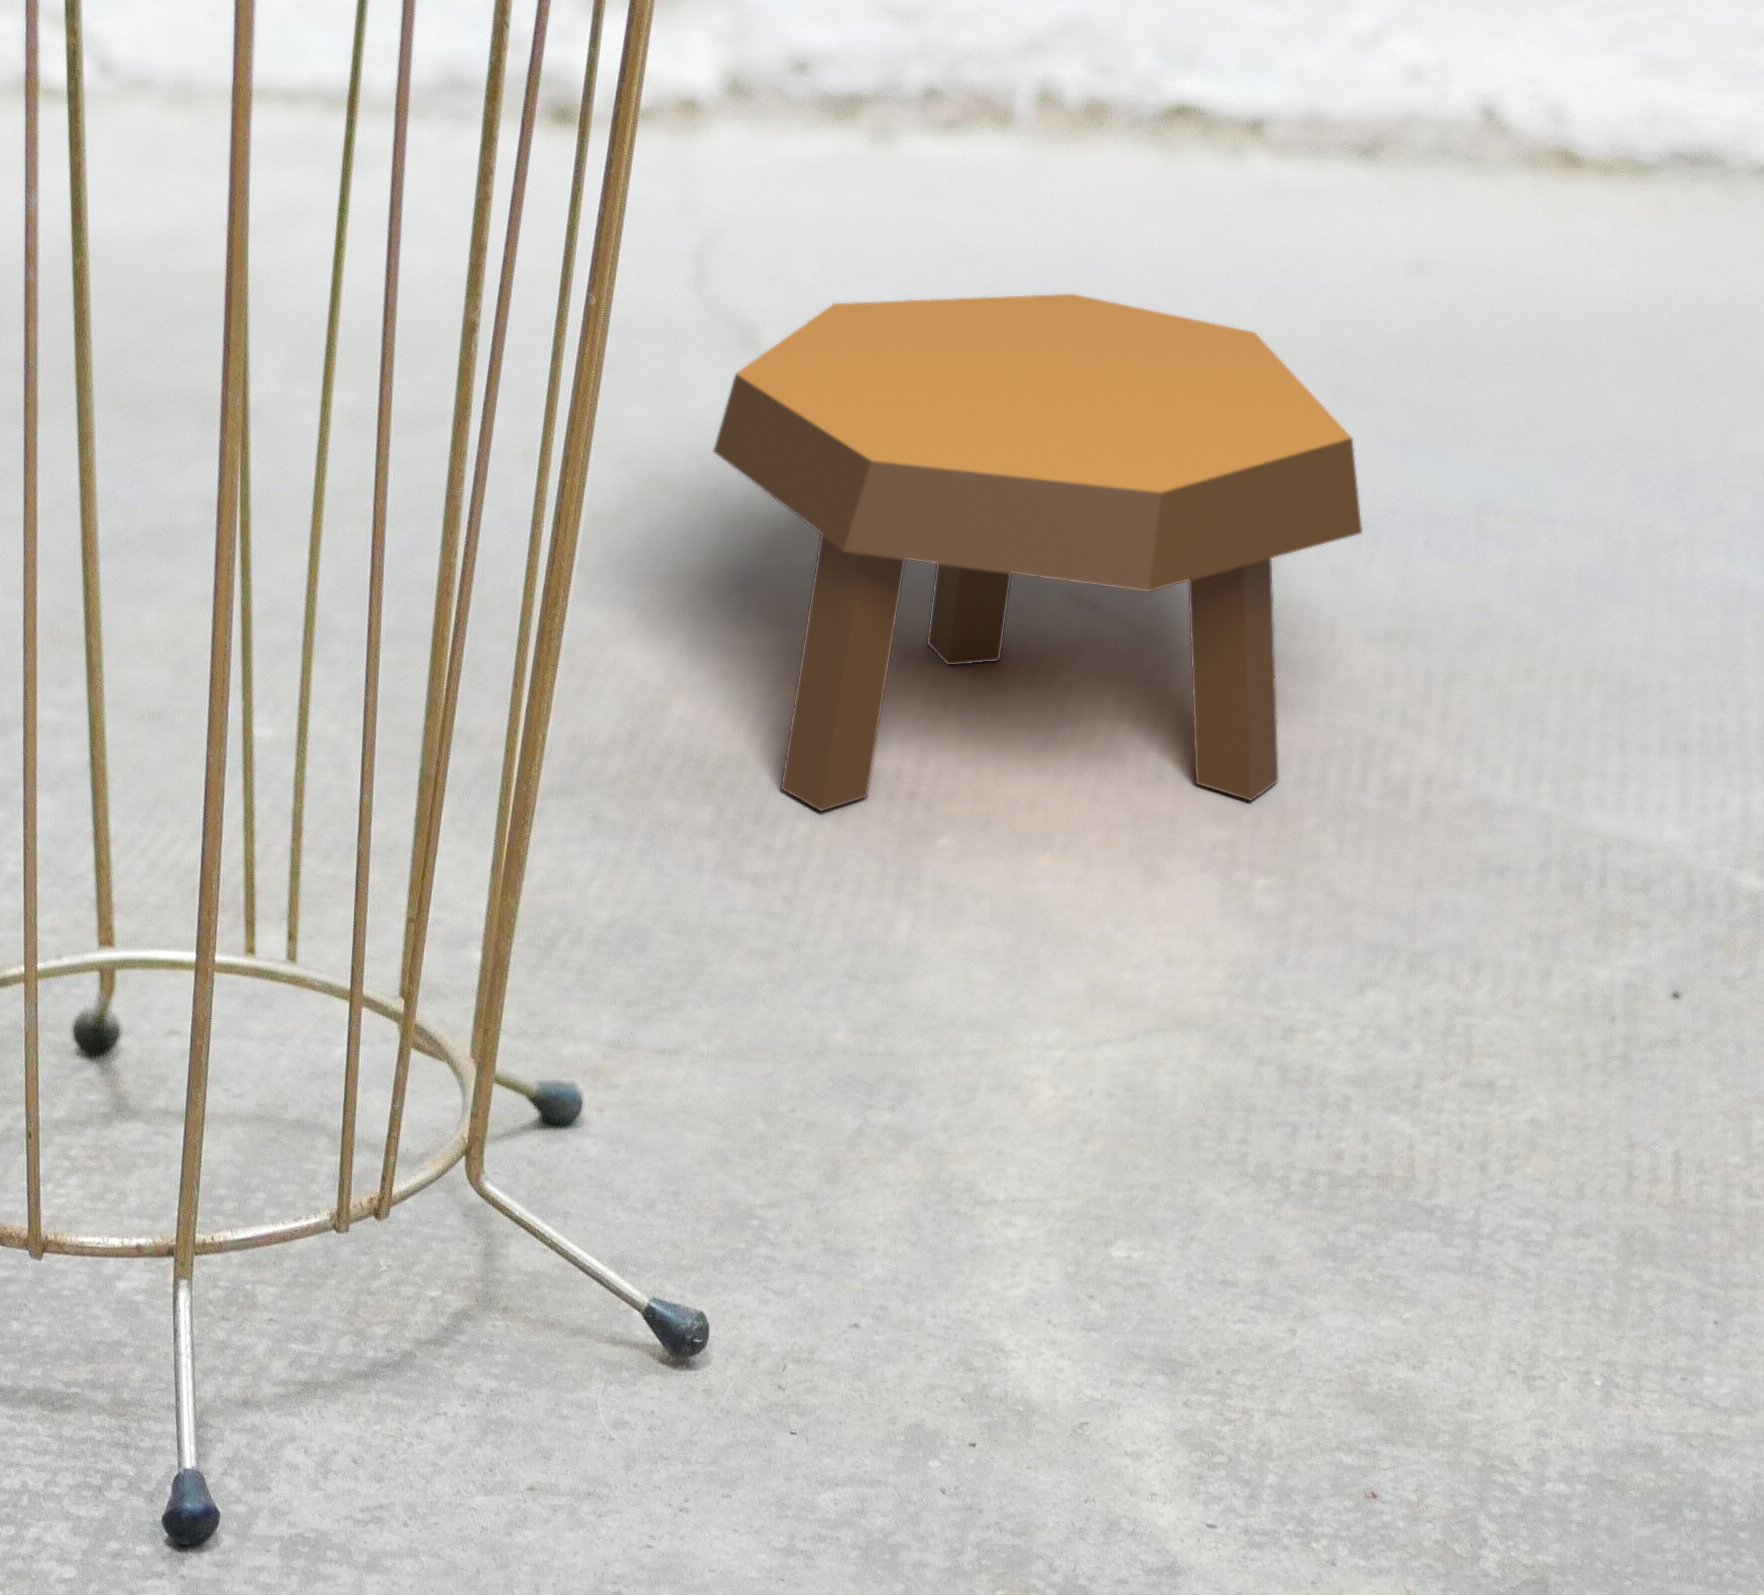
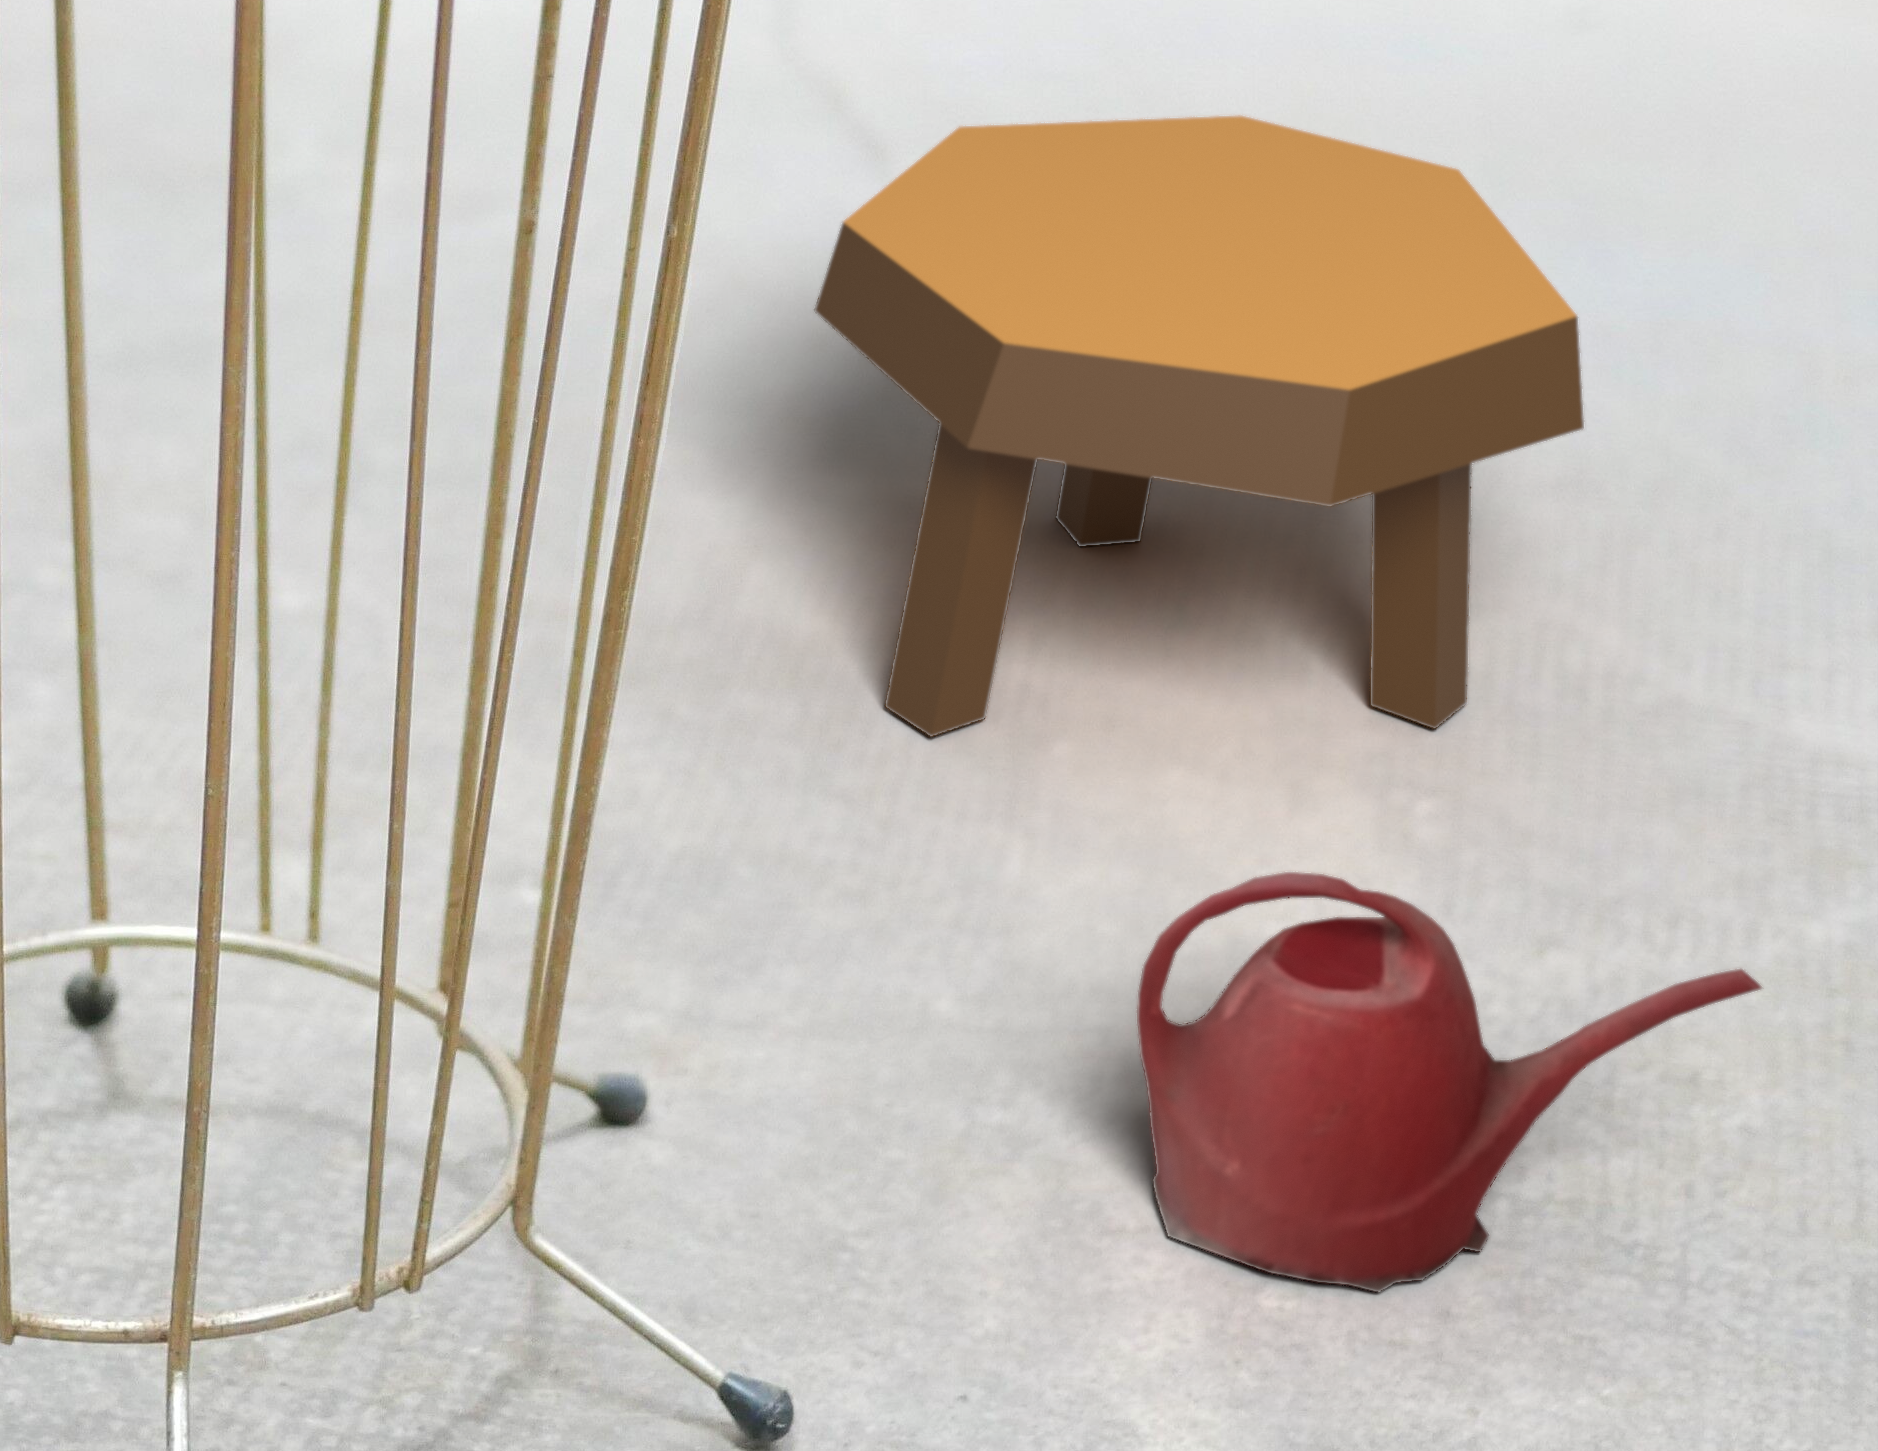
watering can: none [992,863,1511,1228] -> present [1137,872,1762,1292]

